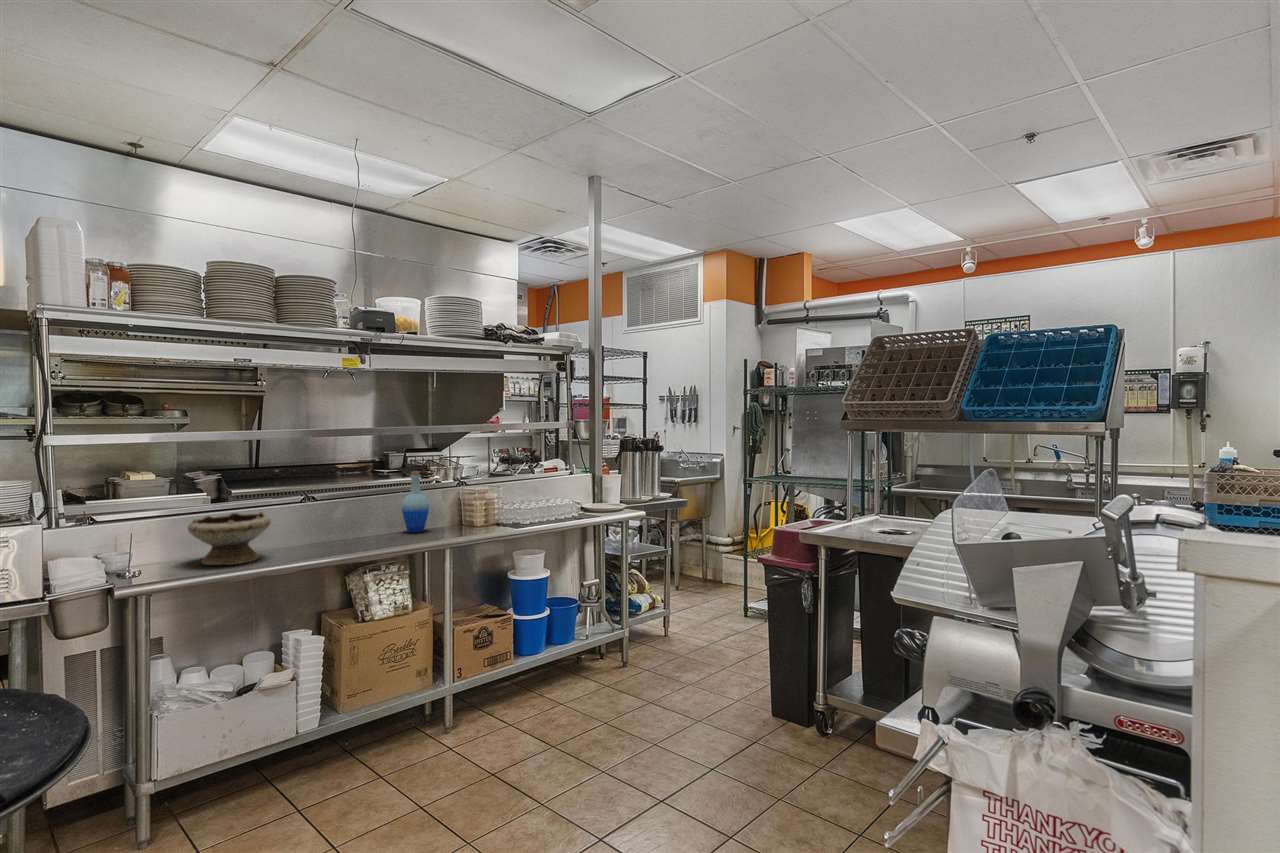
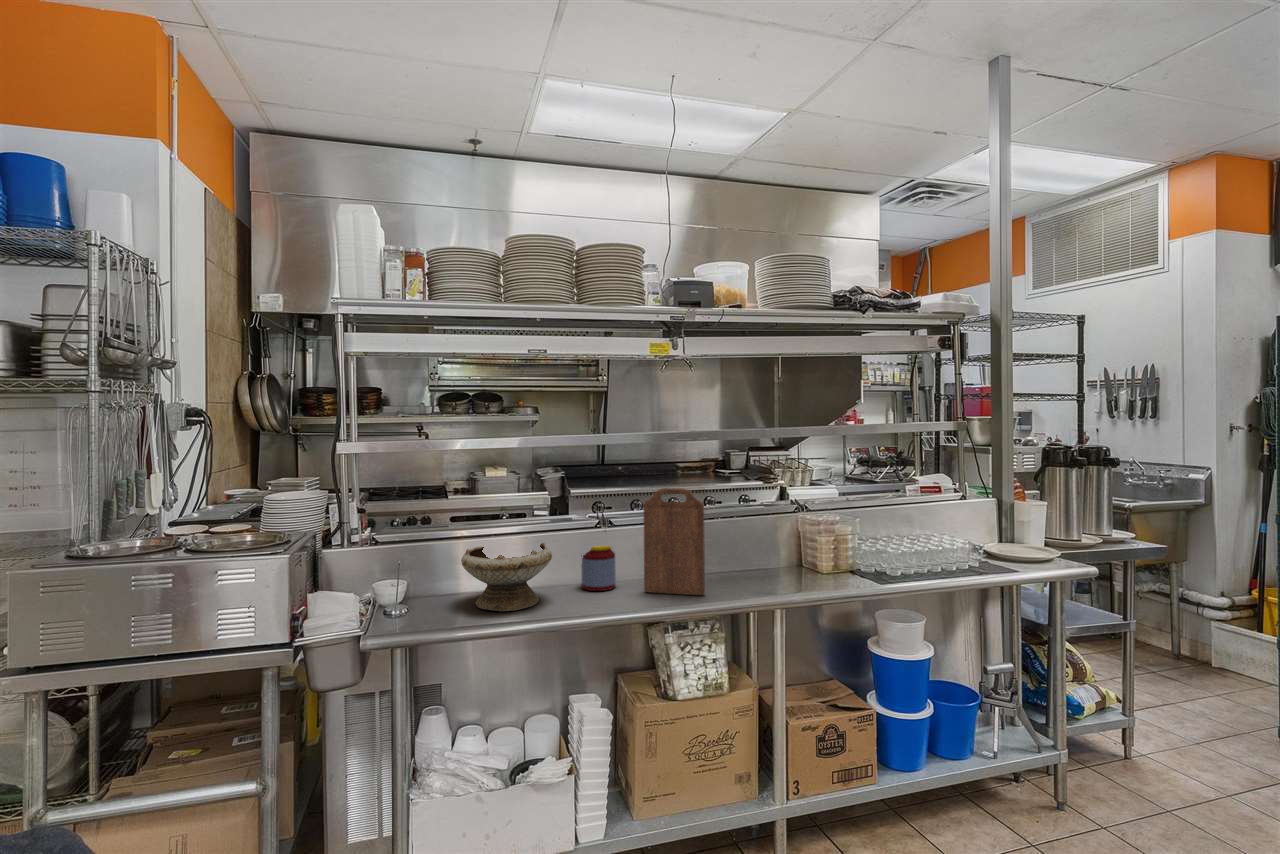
cutting board: none [346,467,395,546] -> present [643,488,705,596]
bottle: present [402,471,429,533] -> none [720,492,755,576]
jar: none [291,511,320,549] -> present [581,546,616,591]

